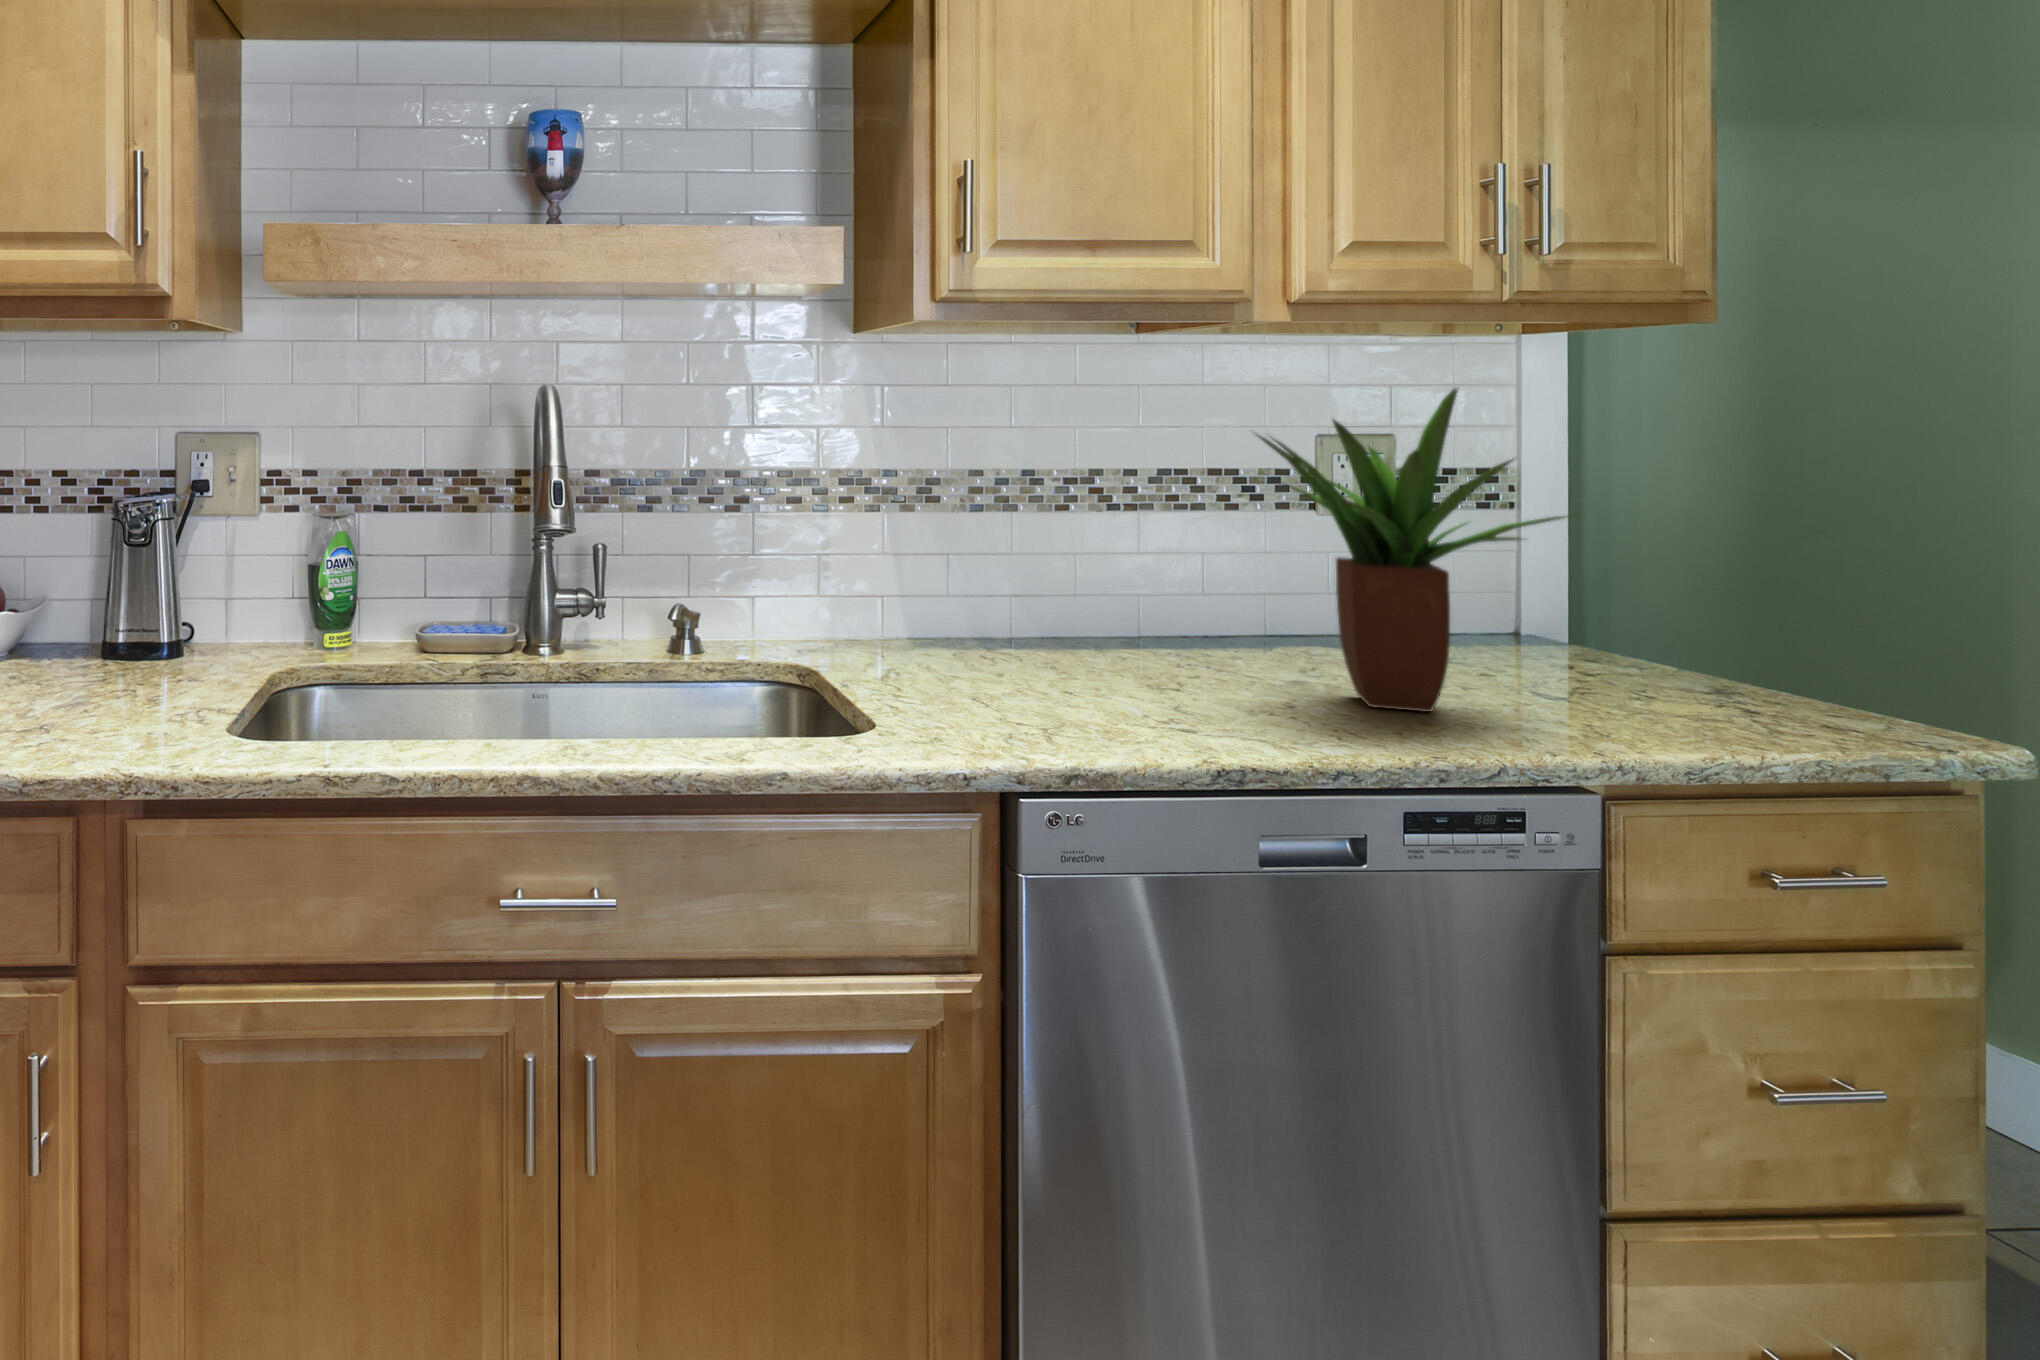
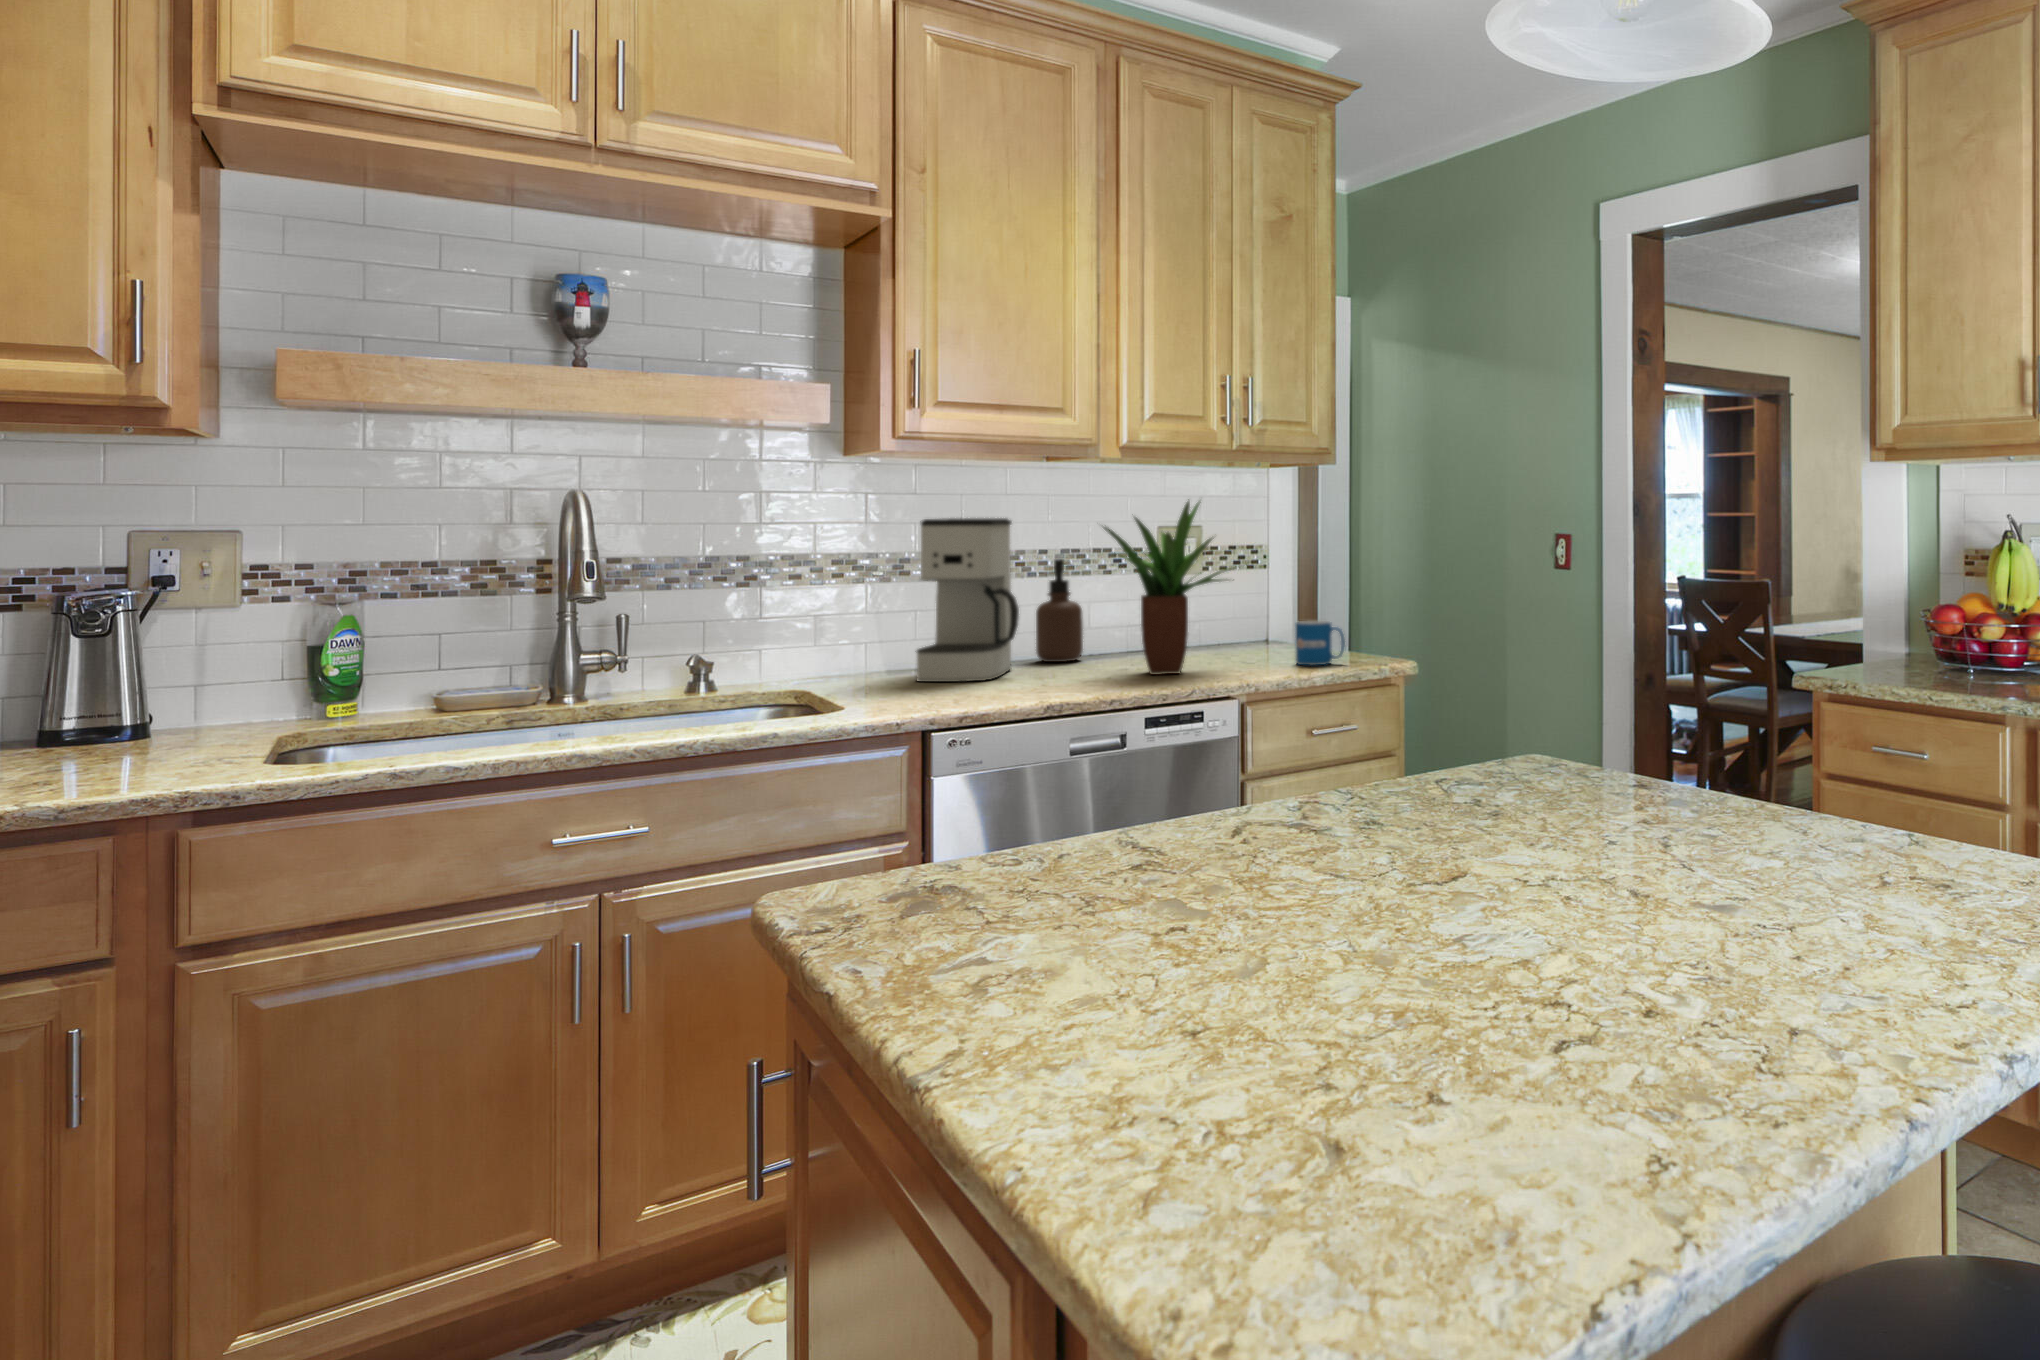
coffee maker: none [957,421,1114,681] -> present [916,518,1019,682]
soap dispenser: none [1124,483,1203,647] -> present [1036,559,1083,662]
mug: none [1677,628,1821,727] -> present [1296,621,1345,665]

